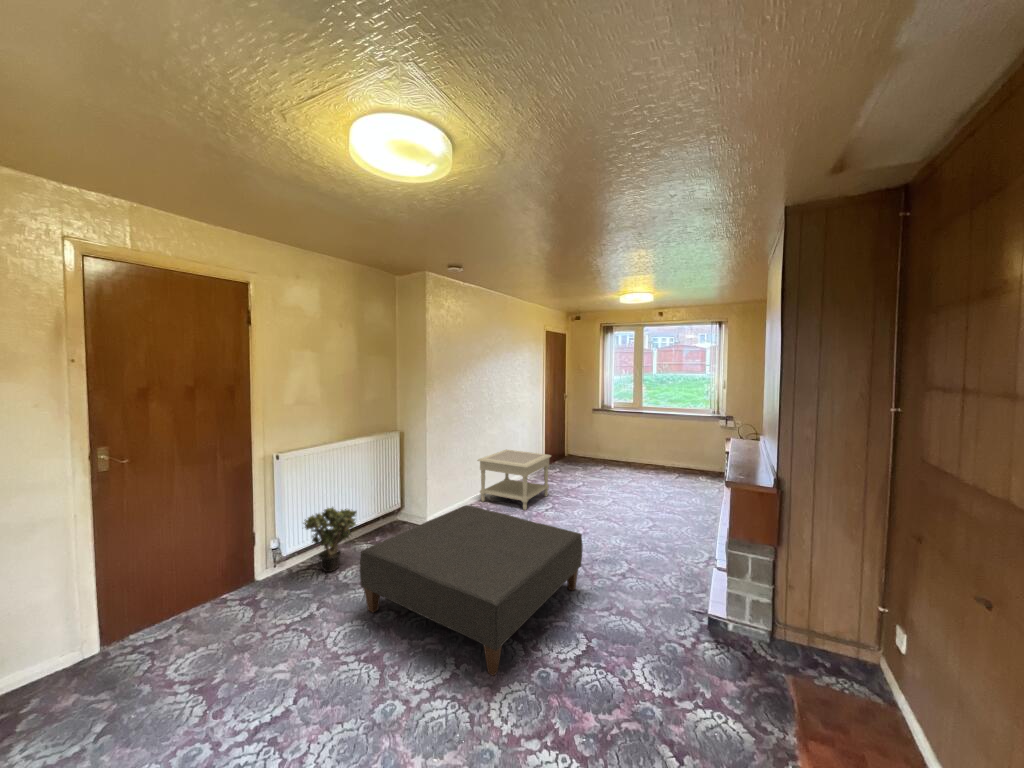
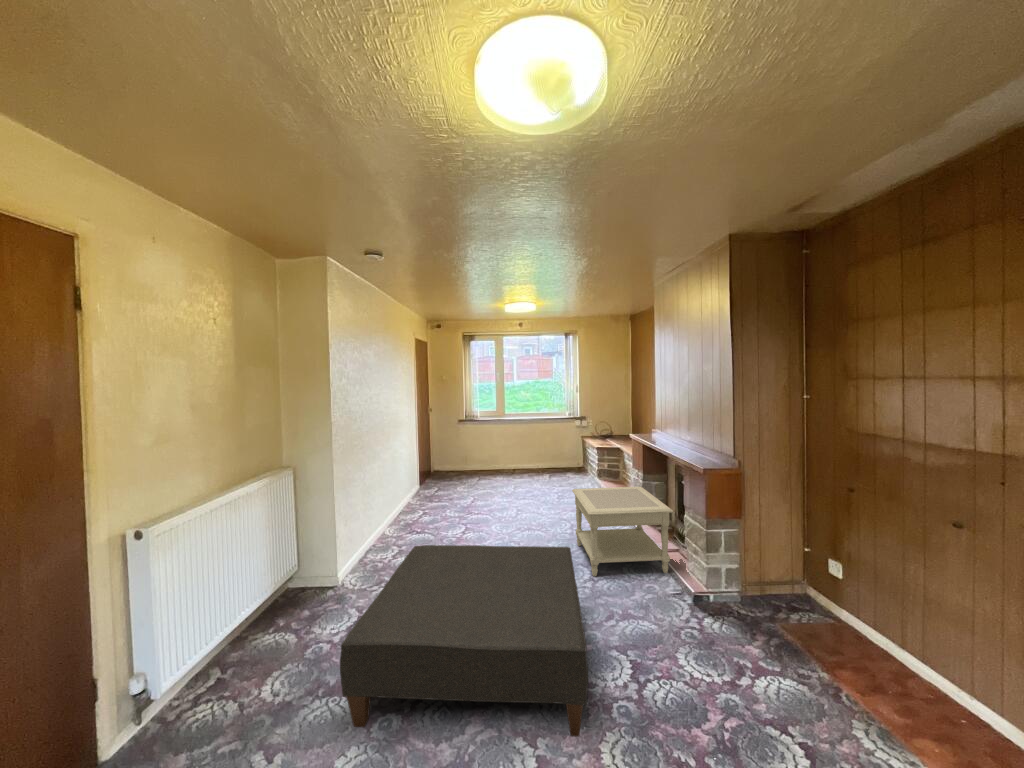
side table: present [477,450,551,510] -> present [572,487,673,576]
potted plant: present [303,507,357,572] -> none [185,589,280,698]

